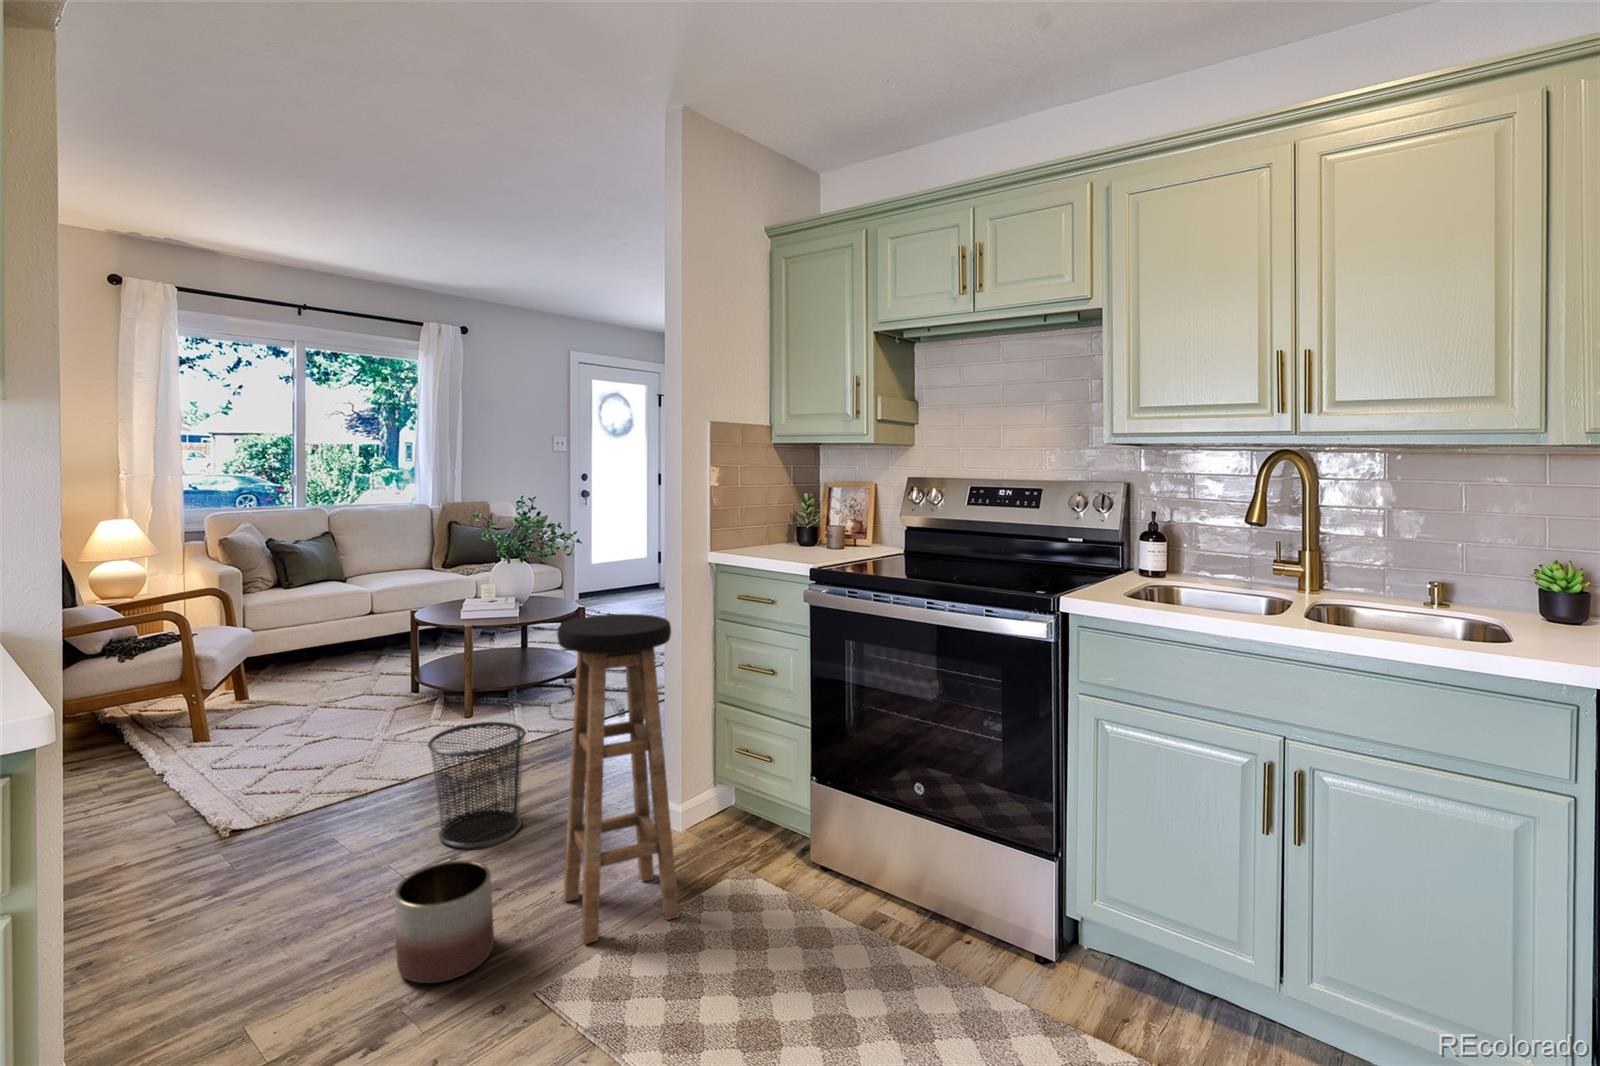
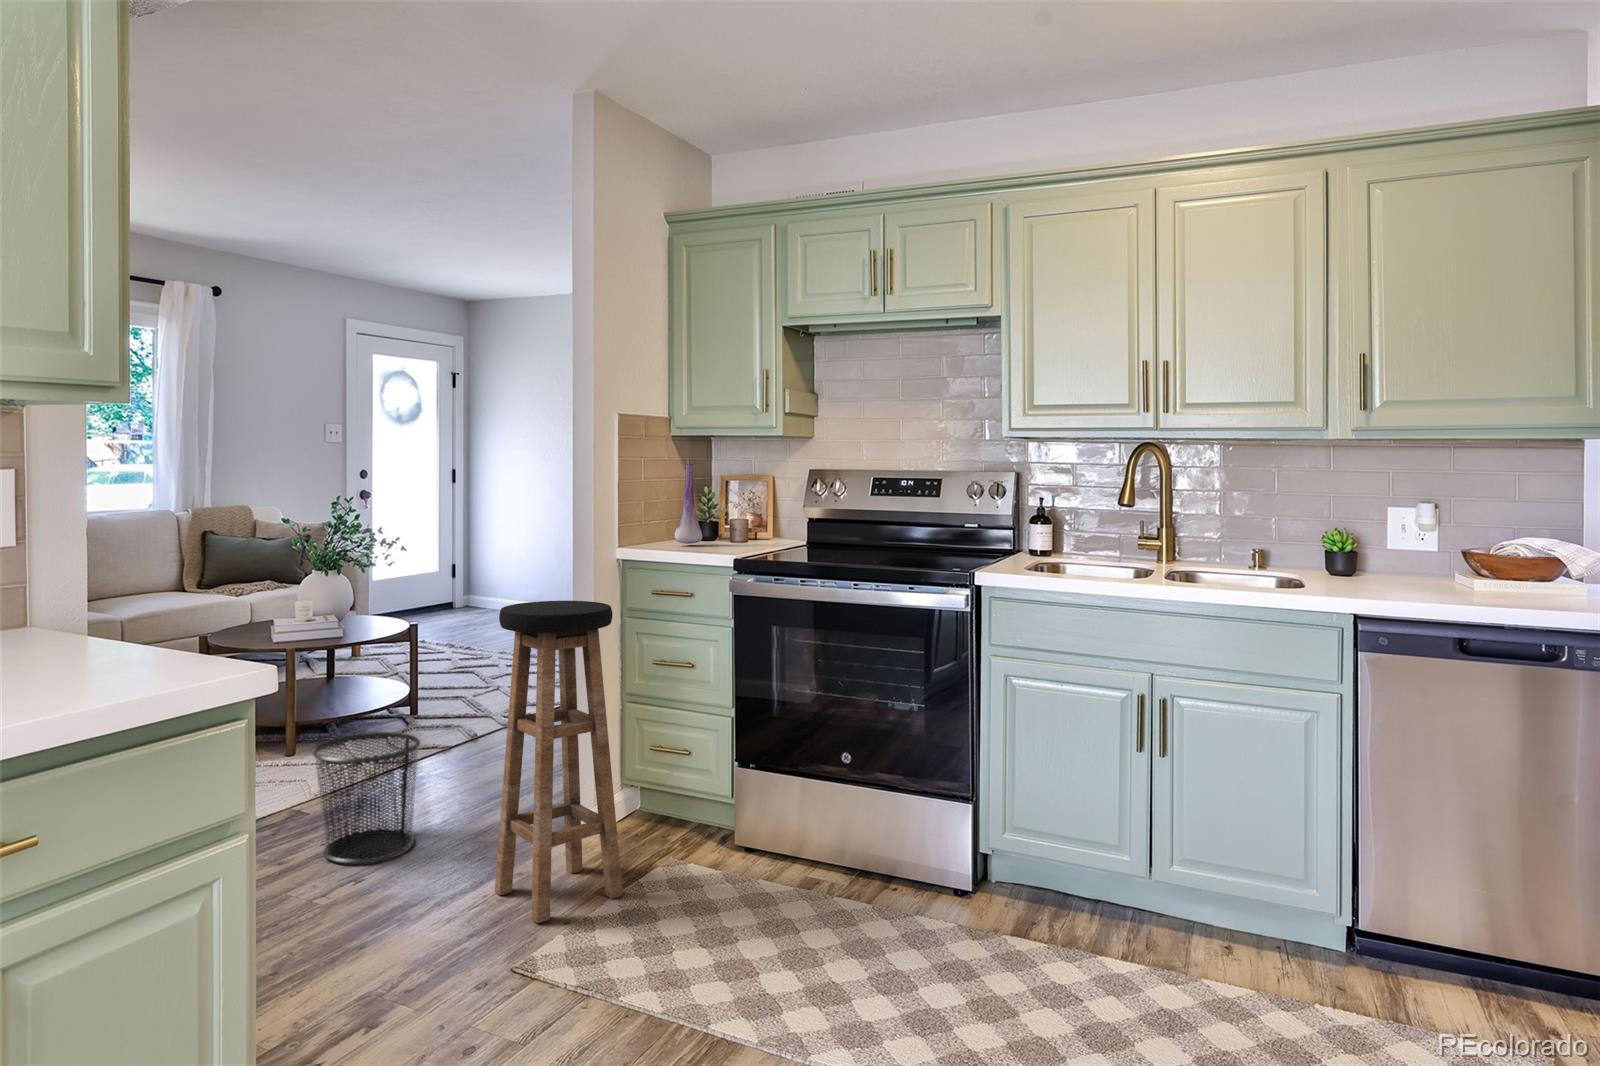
vase: none [770,472,801,553] -> present [674,464,702,544]
planter: present [395,860,494,983] -> none [348,852,445,967]

